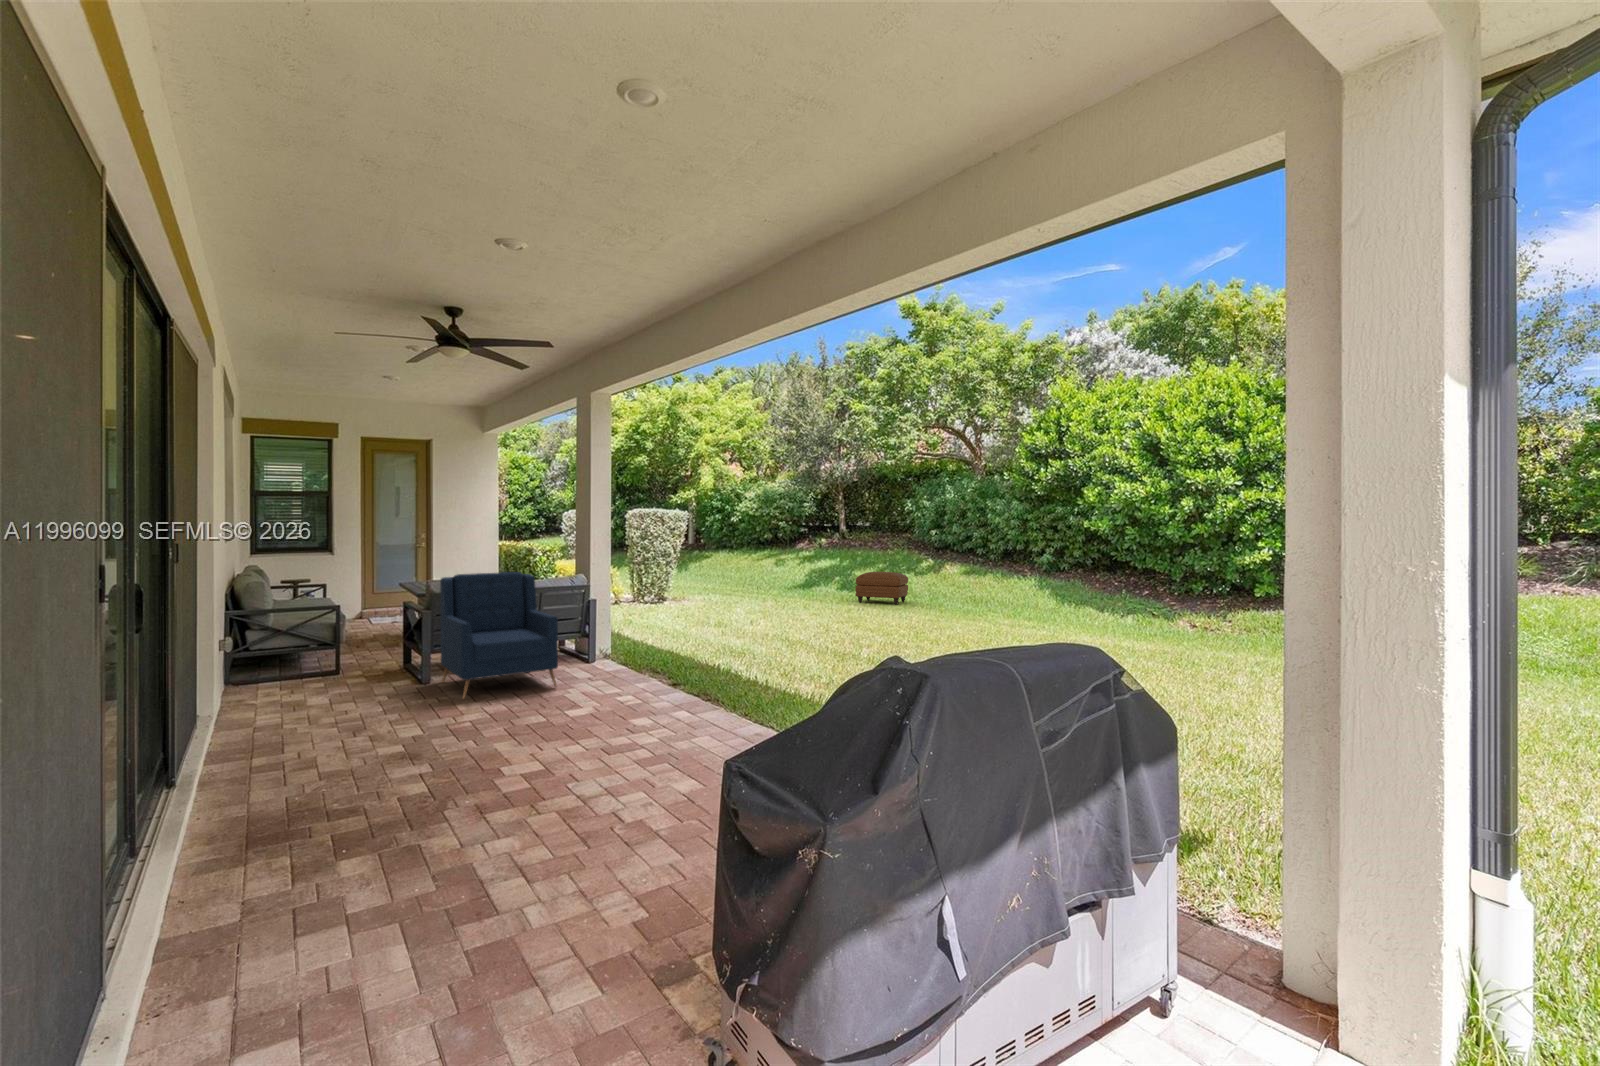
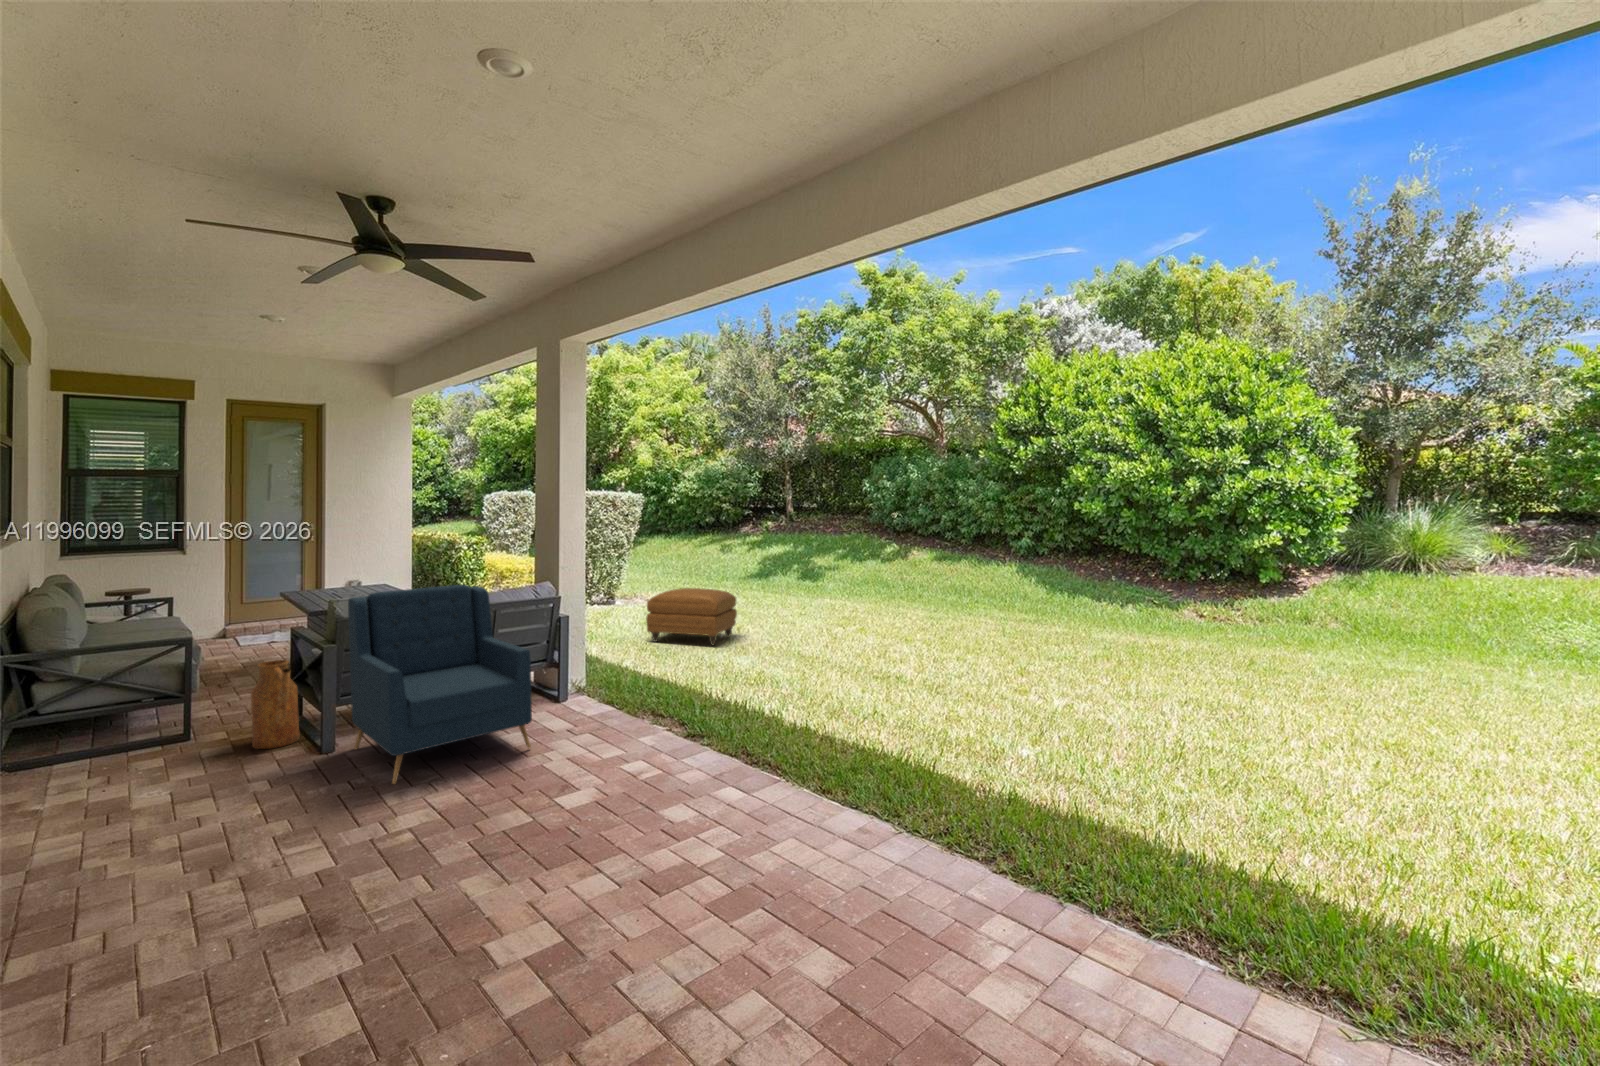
ottoman: present [855,572,908,605] -> present [646,588,737,645]
watering can: none [378,621,408,680] -> present [251,660,300,749]

